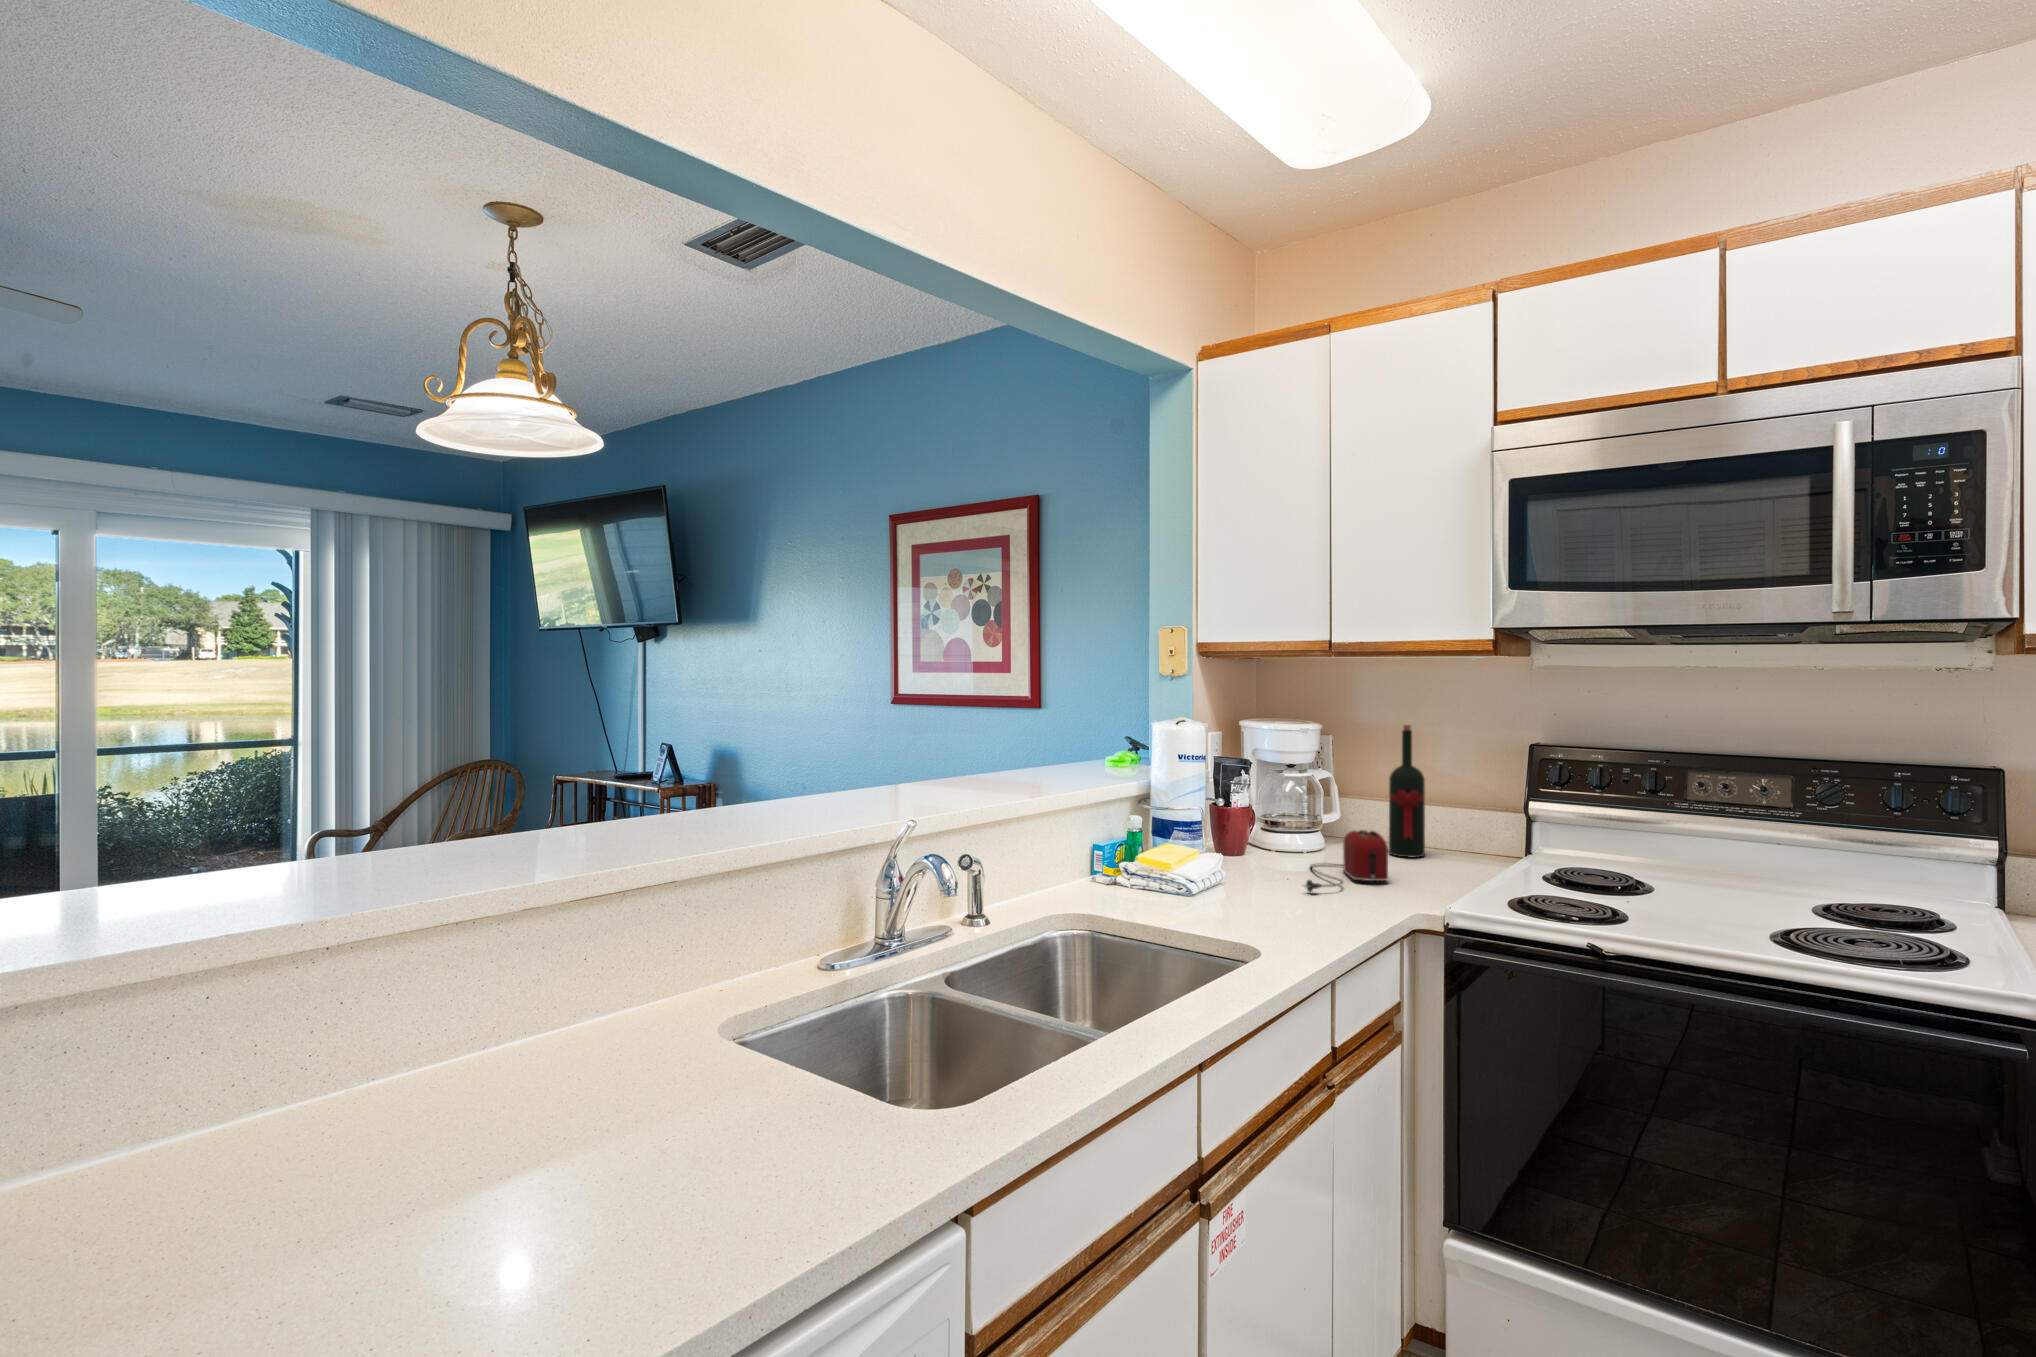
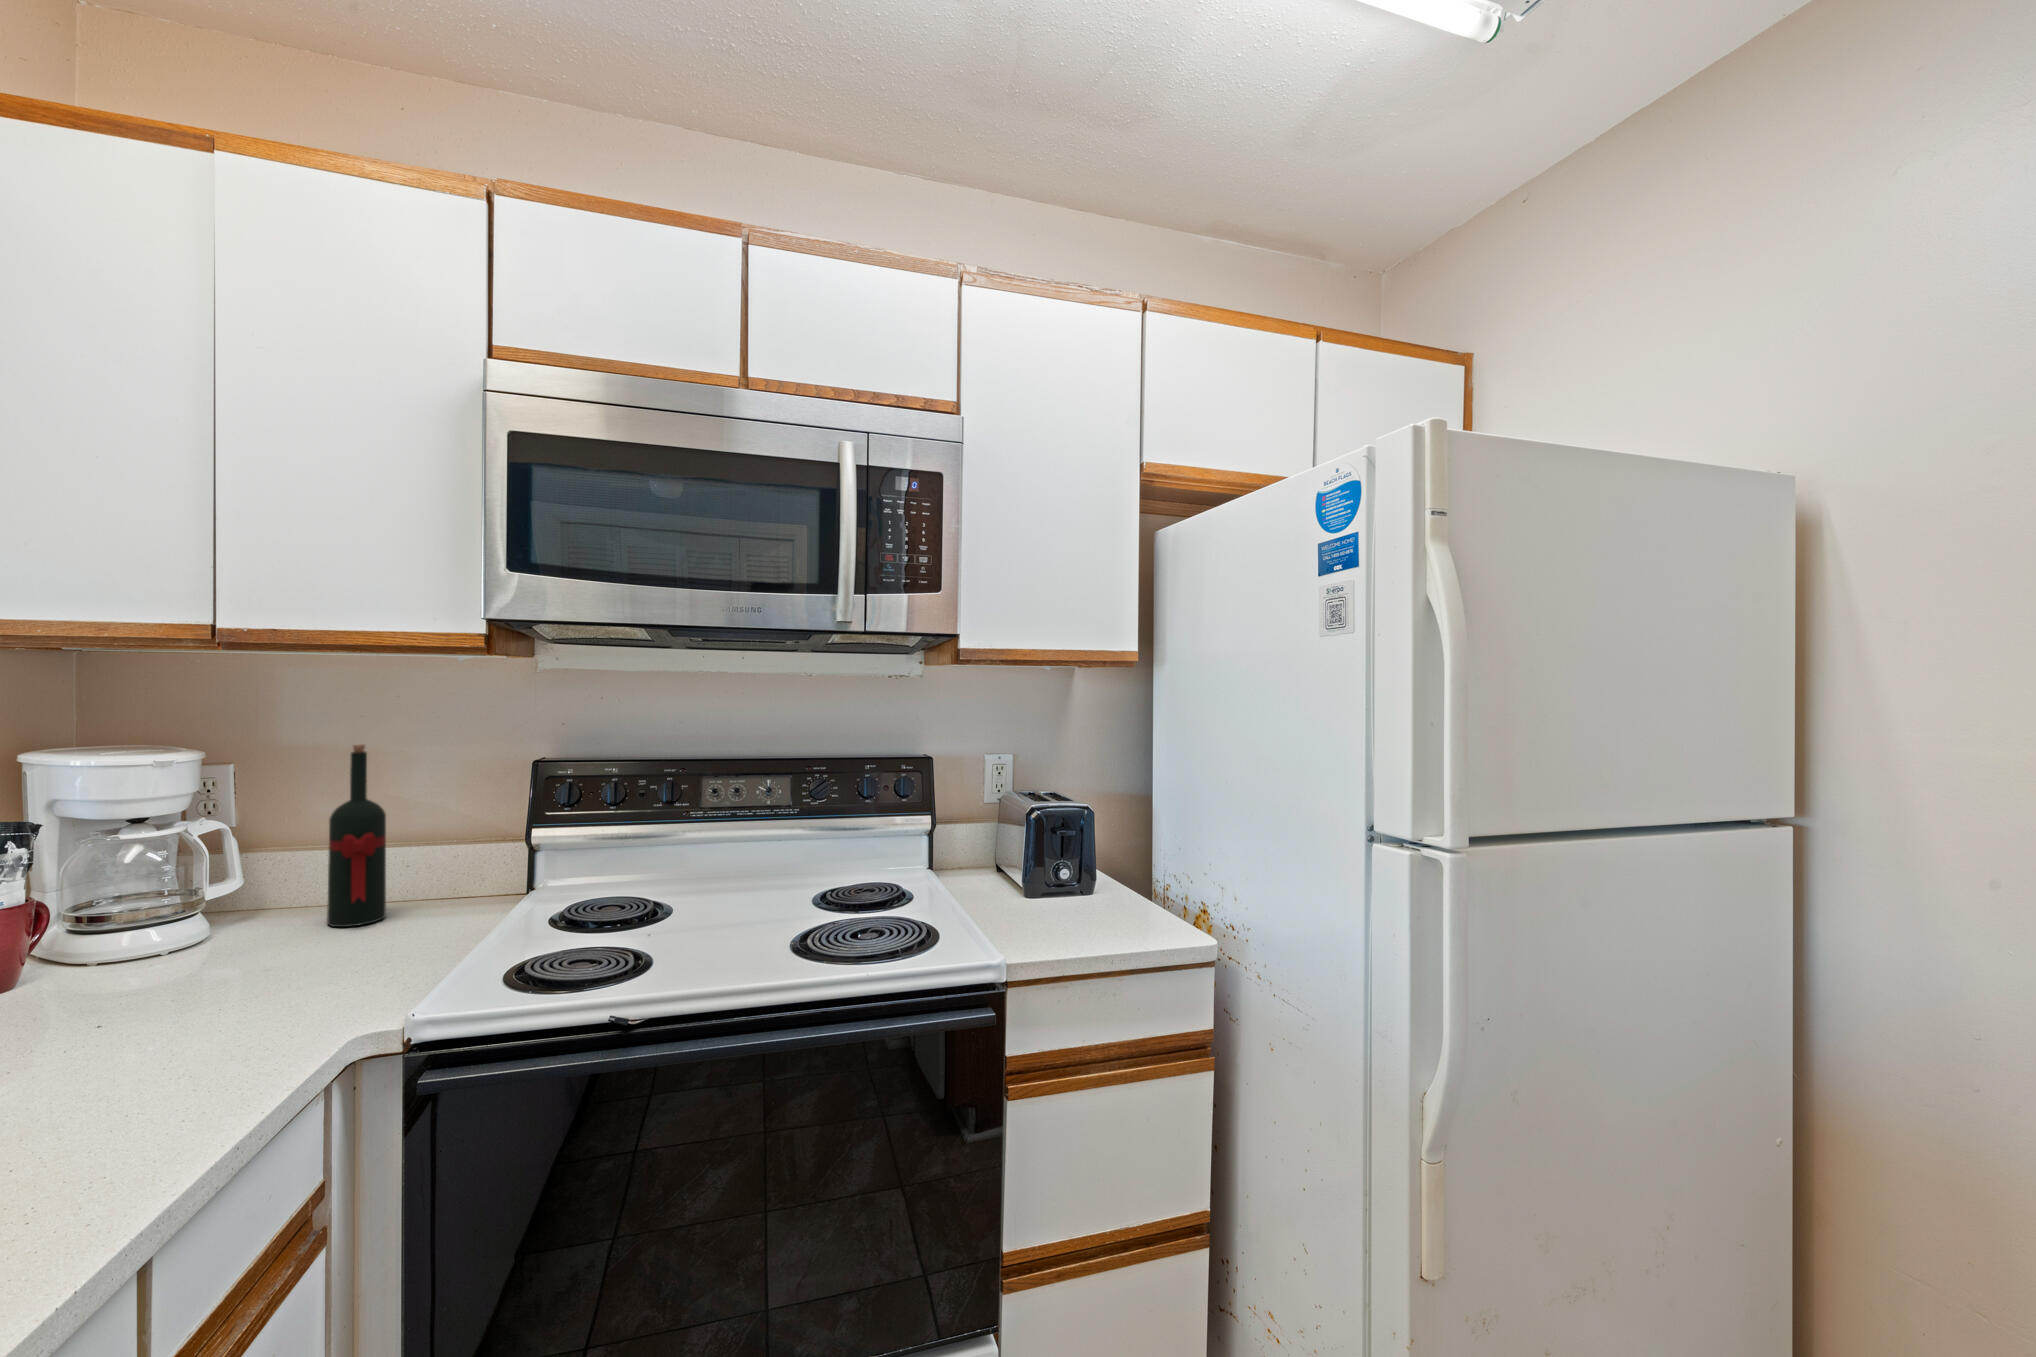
toaster: present [1304,830,1388,892] -> none [127,908,317,1047]

